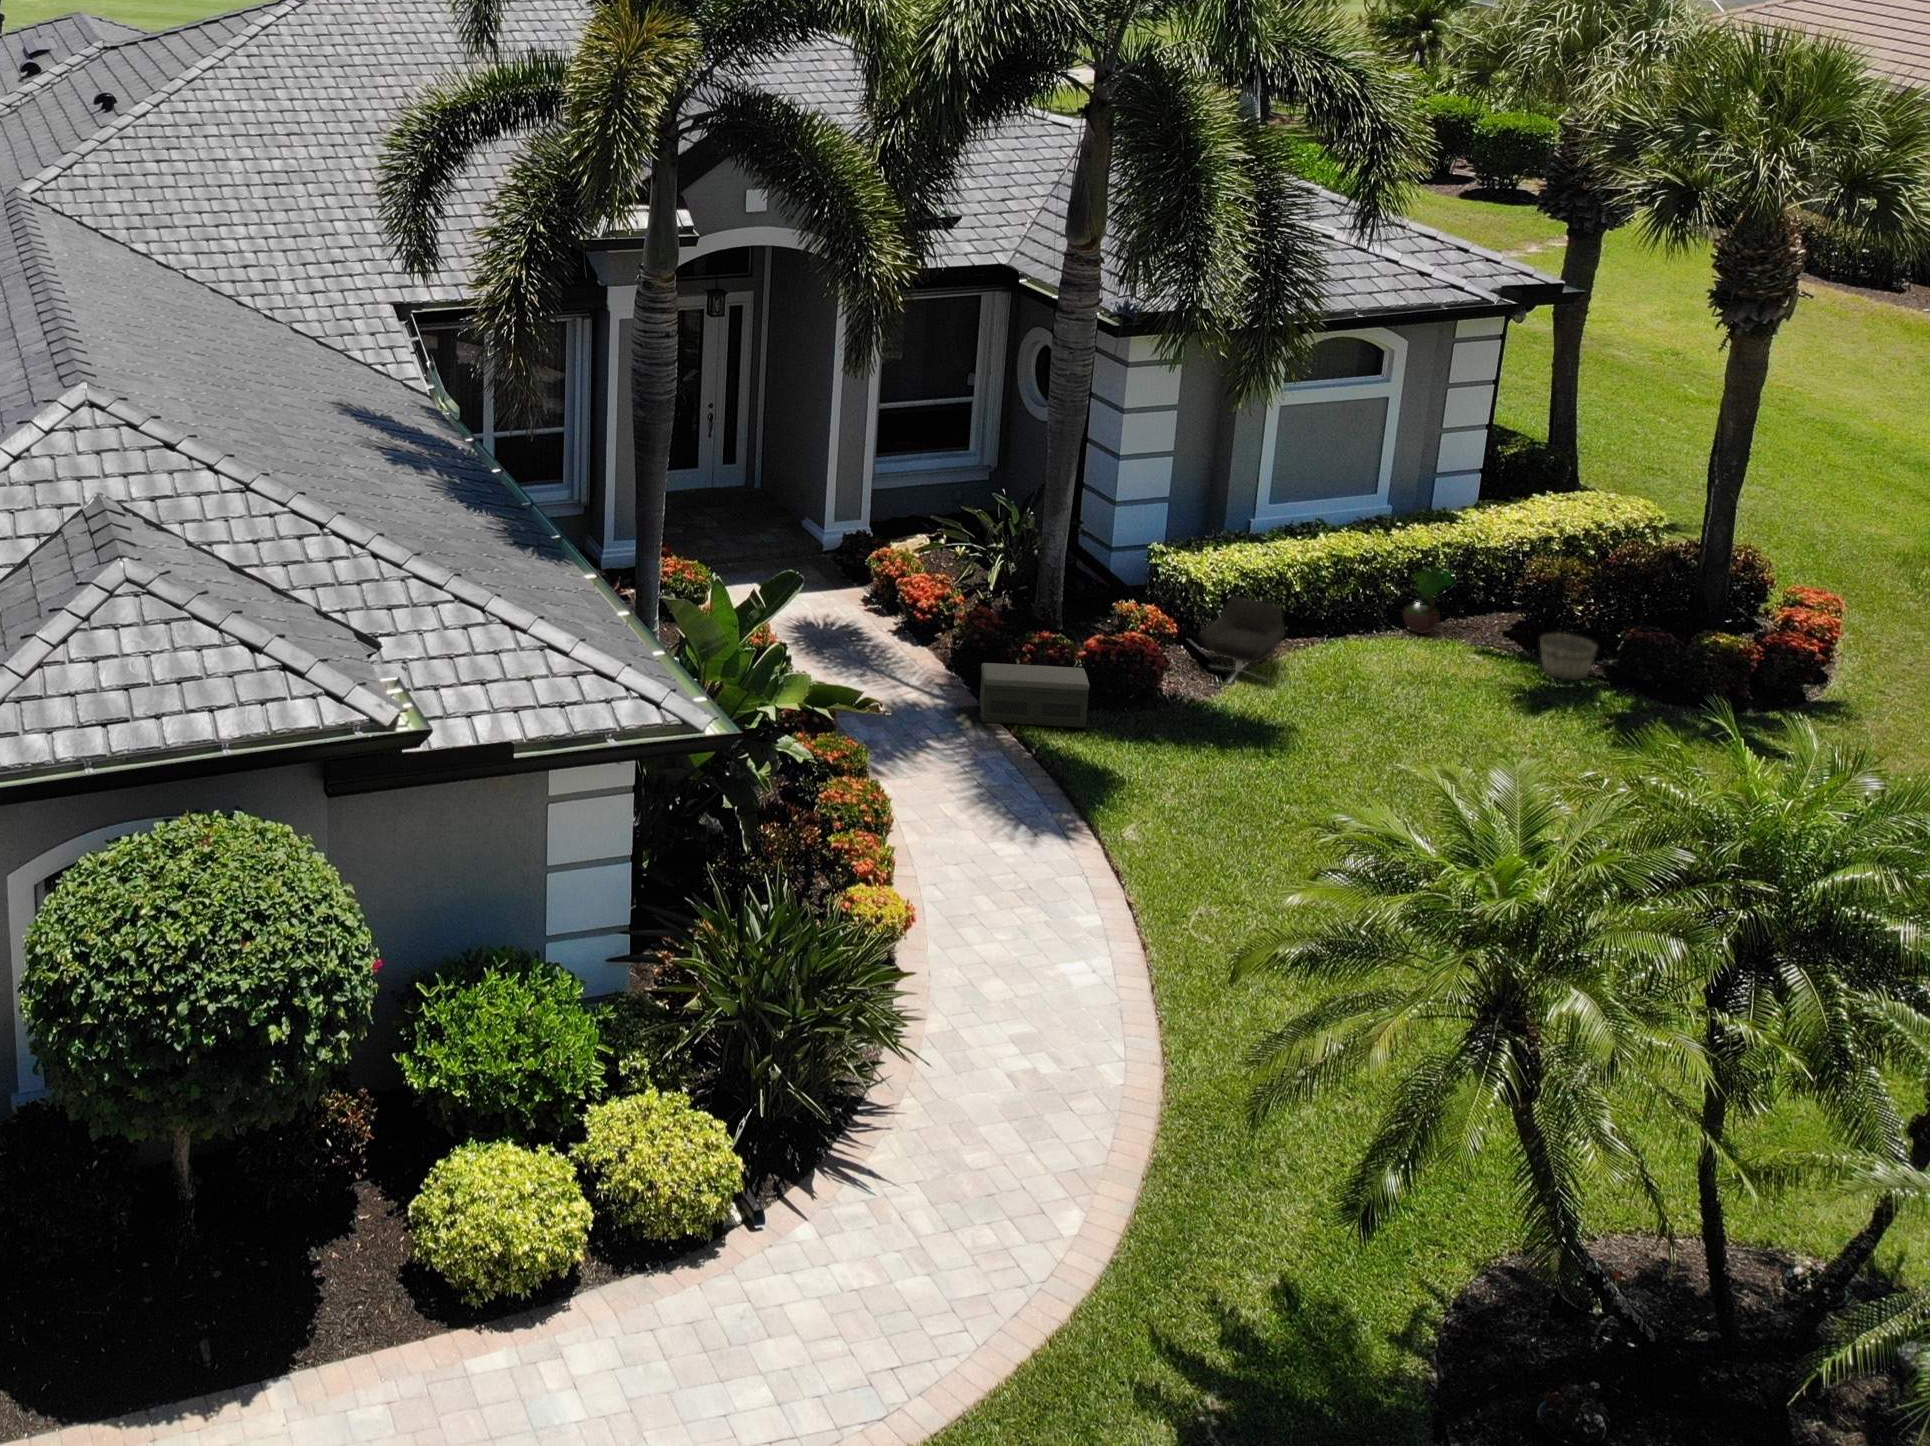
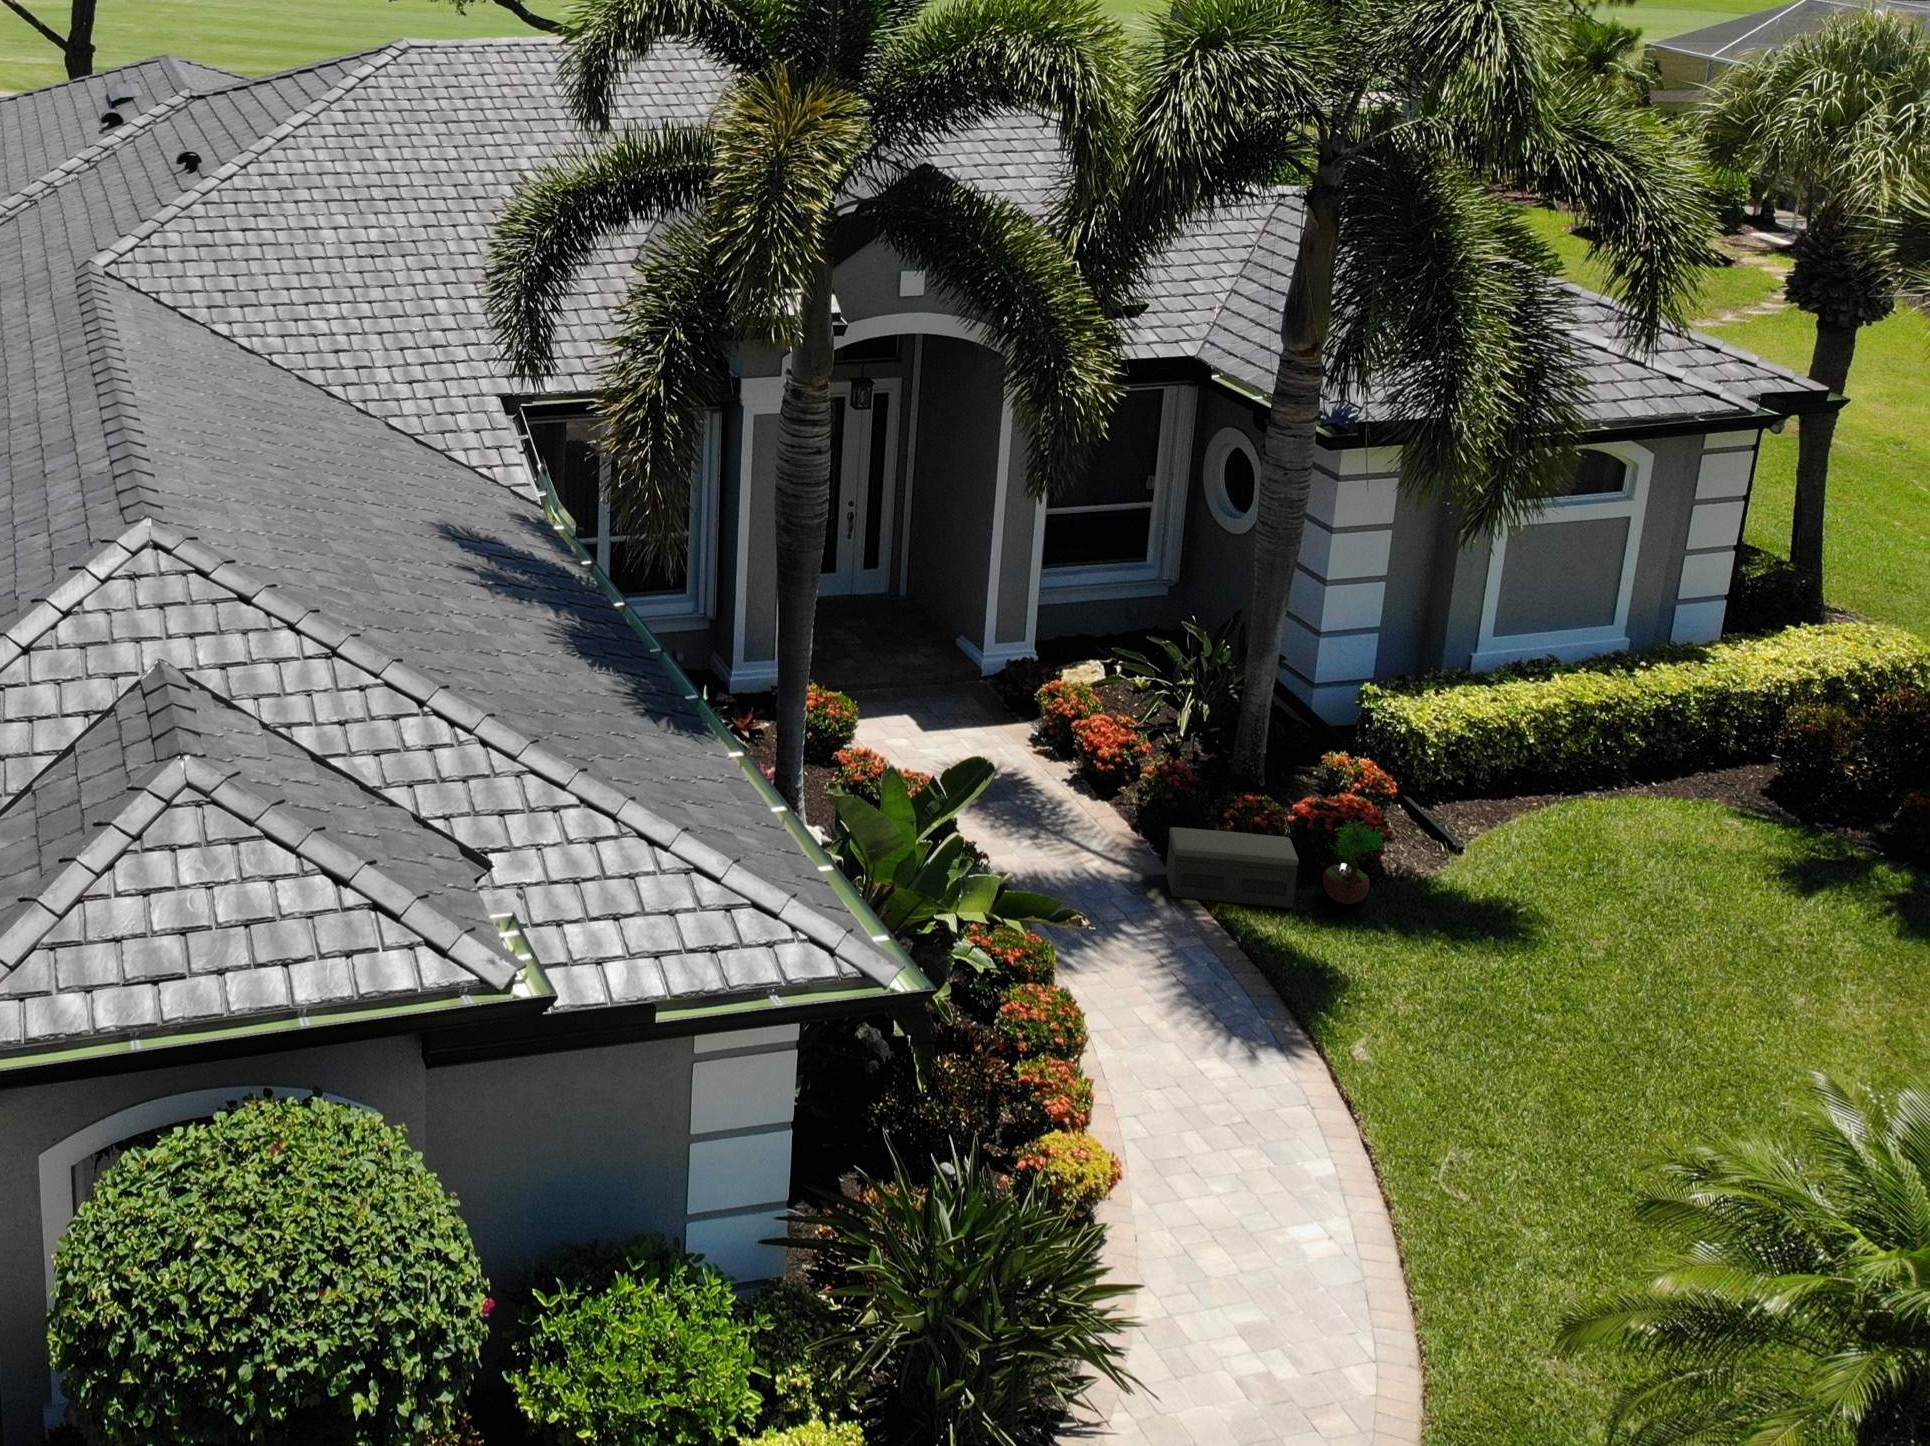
potted tree: present [1403,568,1452,633] -> present [1323,821,1386,904]
lounge chair: present [1199,596,1285,683] -> none [1416,751,1518,855]
wooden bucket: present [1540,633,1597,680] -> none [1816,804,1888,861]

